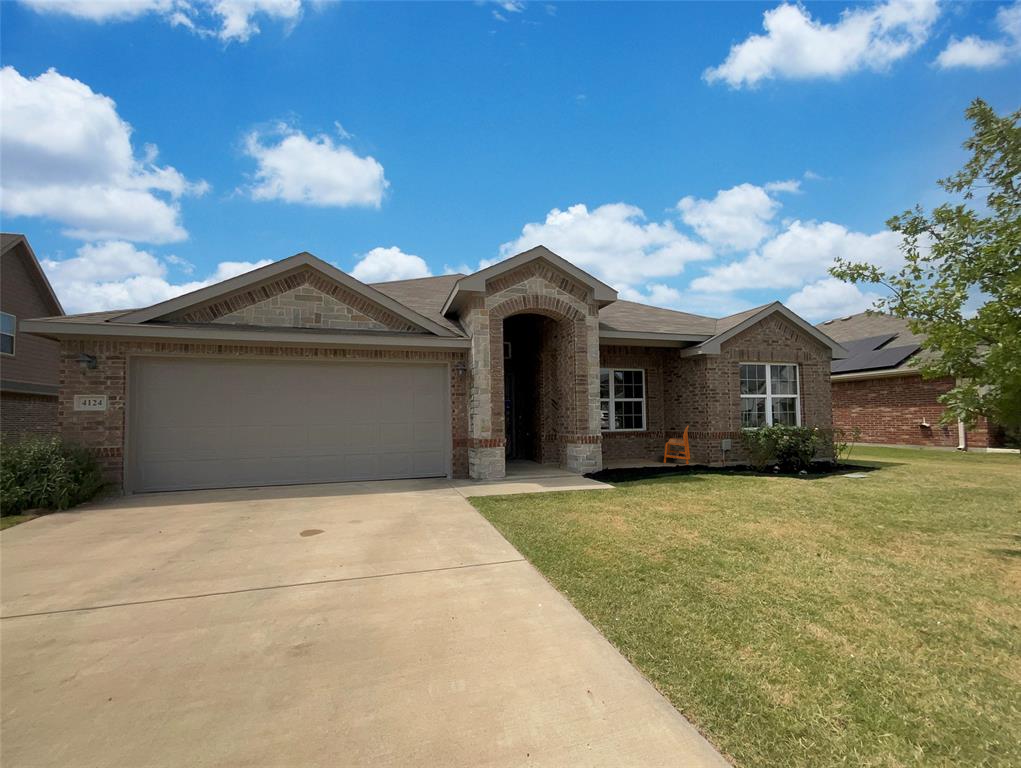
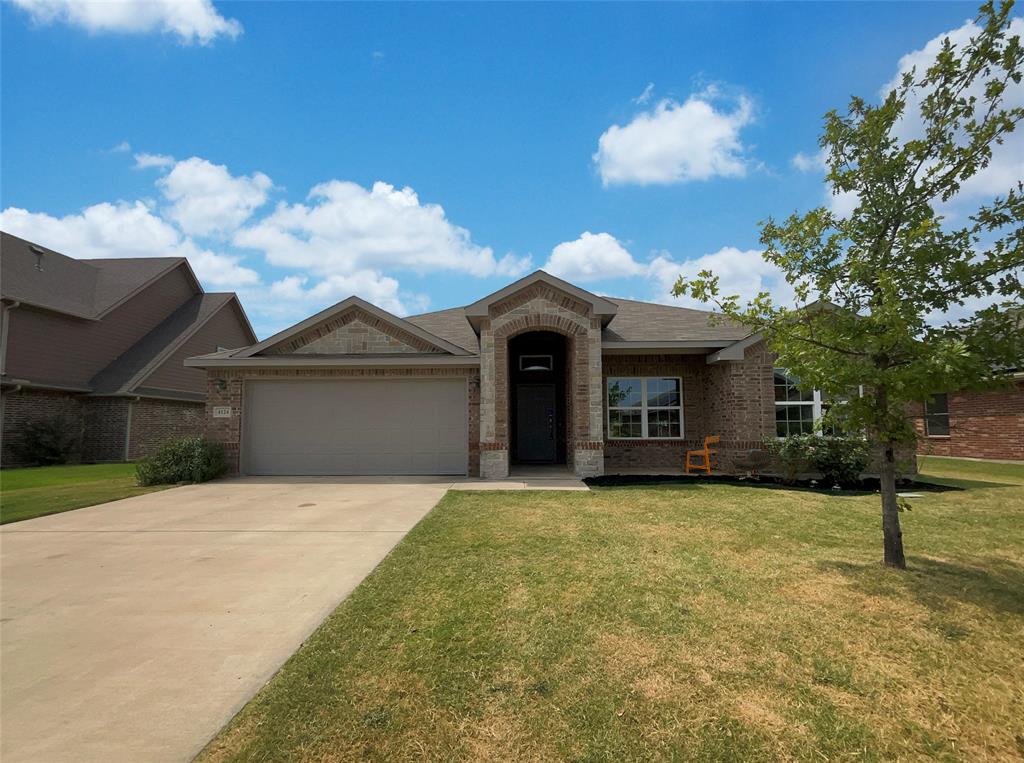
lounge chair: none [713,440,750,469] -> present [732,450,771,477]

